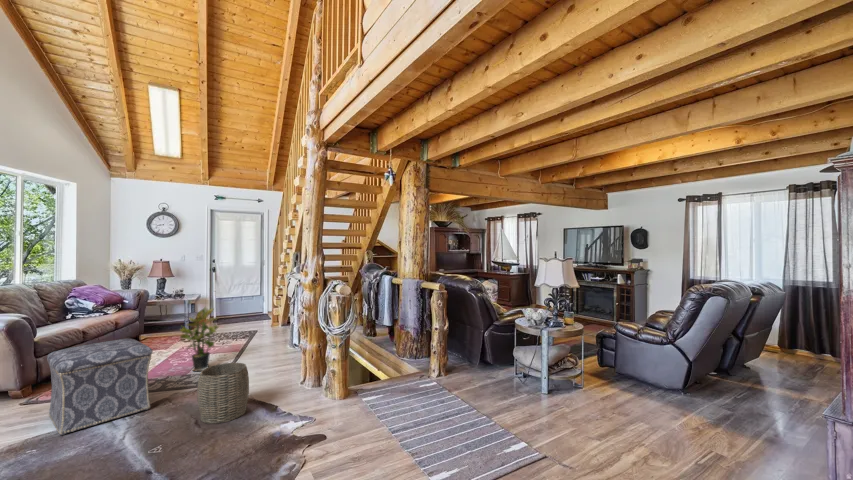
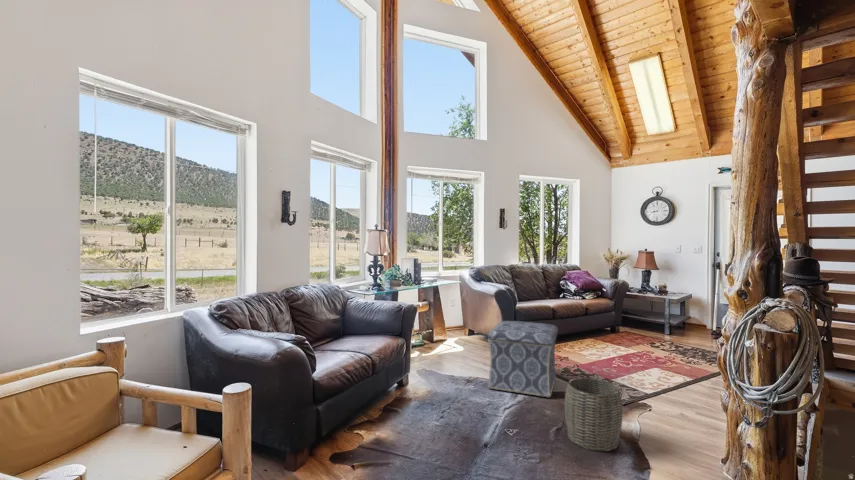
potted plant: present [180,307,218,371] -> none [608,309,653,383]

